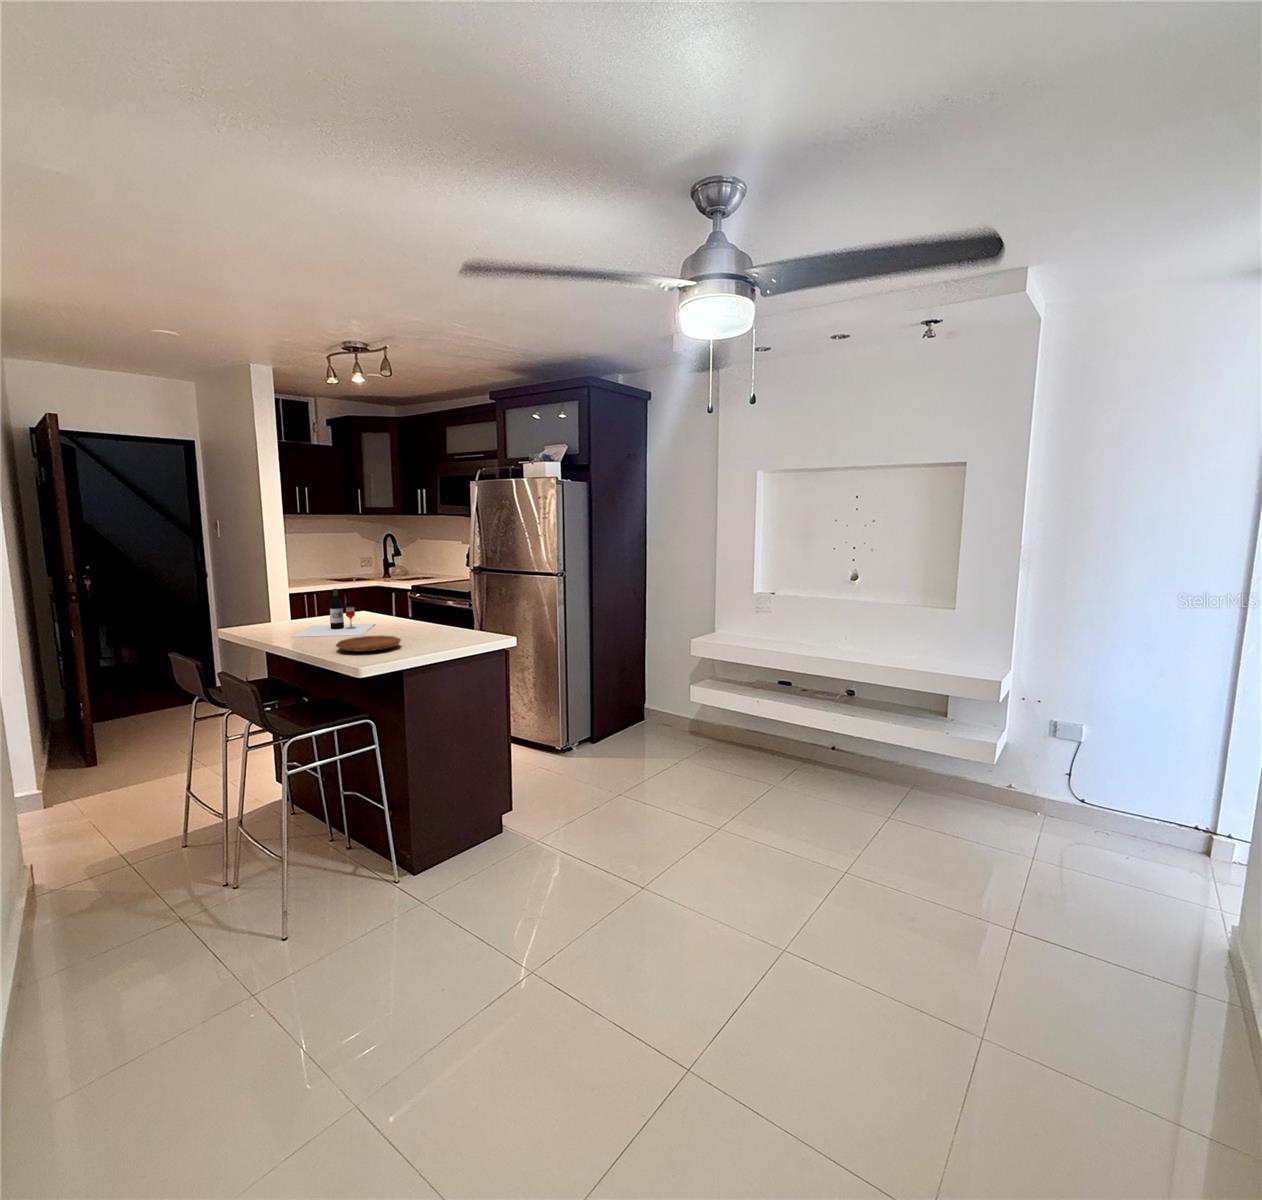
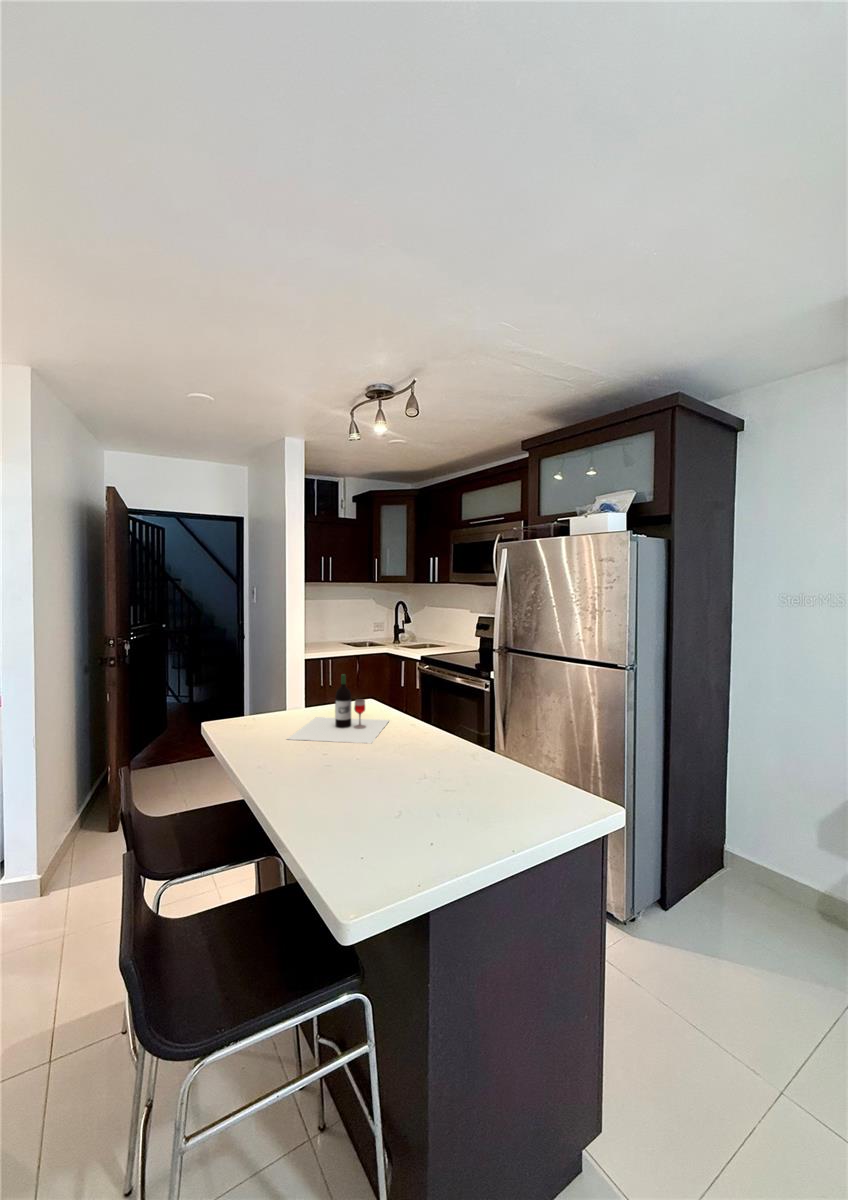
tray: present [336,636,401,651] -> none [335,755,429,792]

